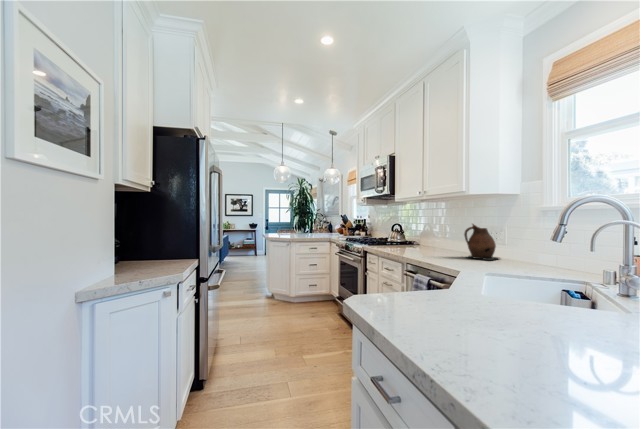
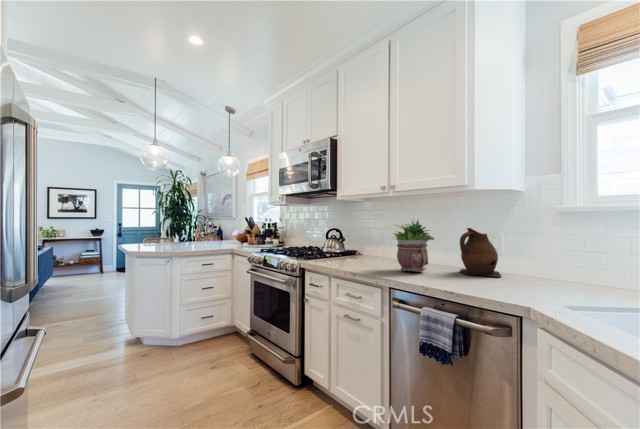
potted plant: none [414,216,447,254] -> present [394,220,434,272]

